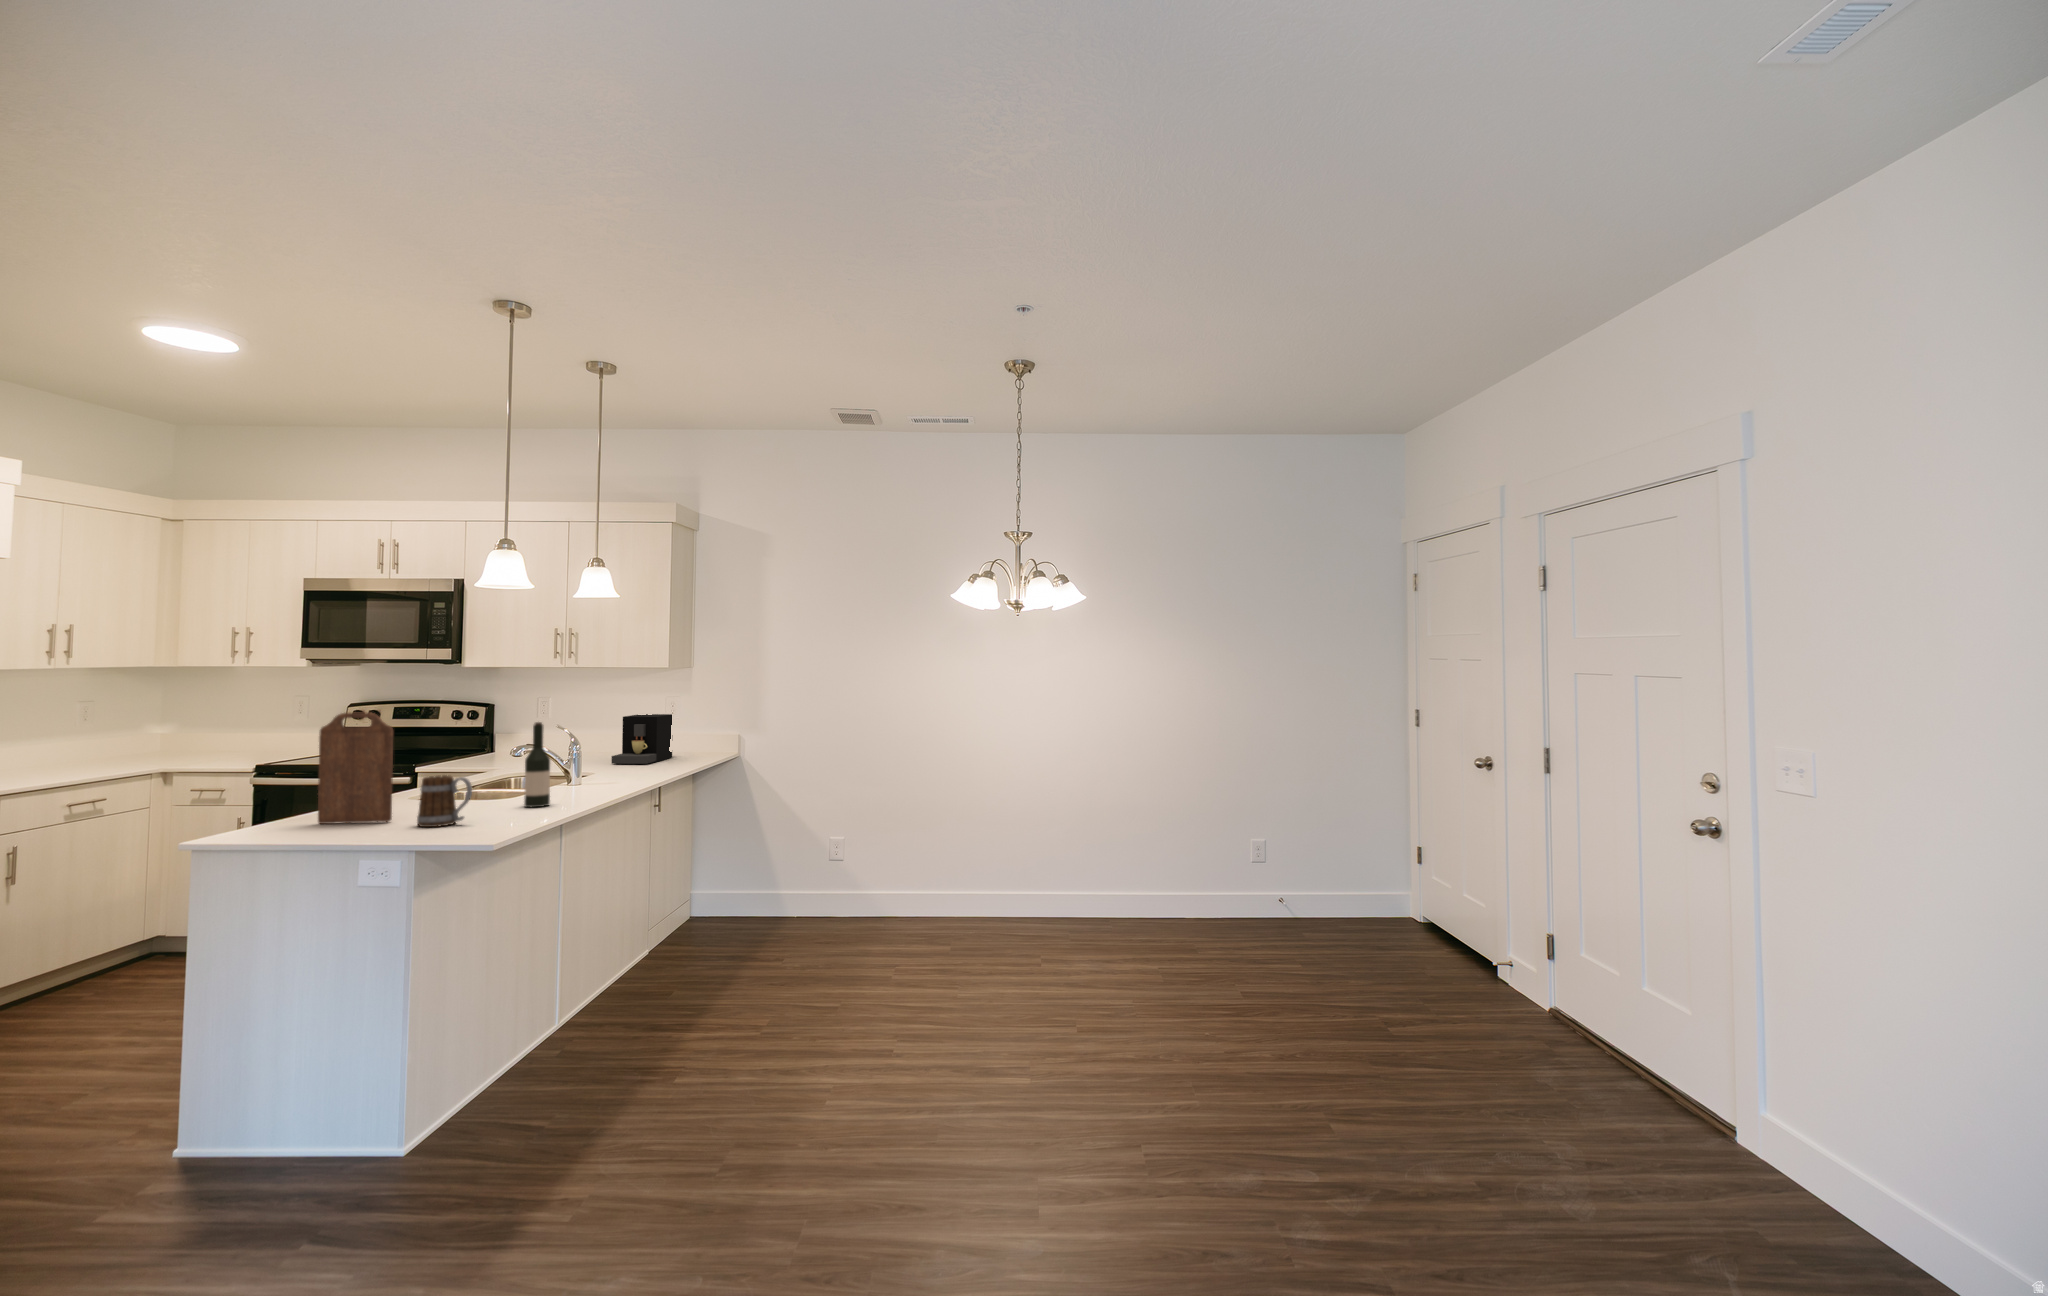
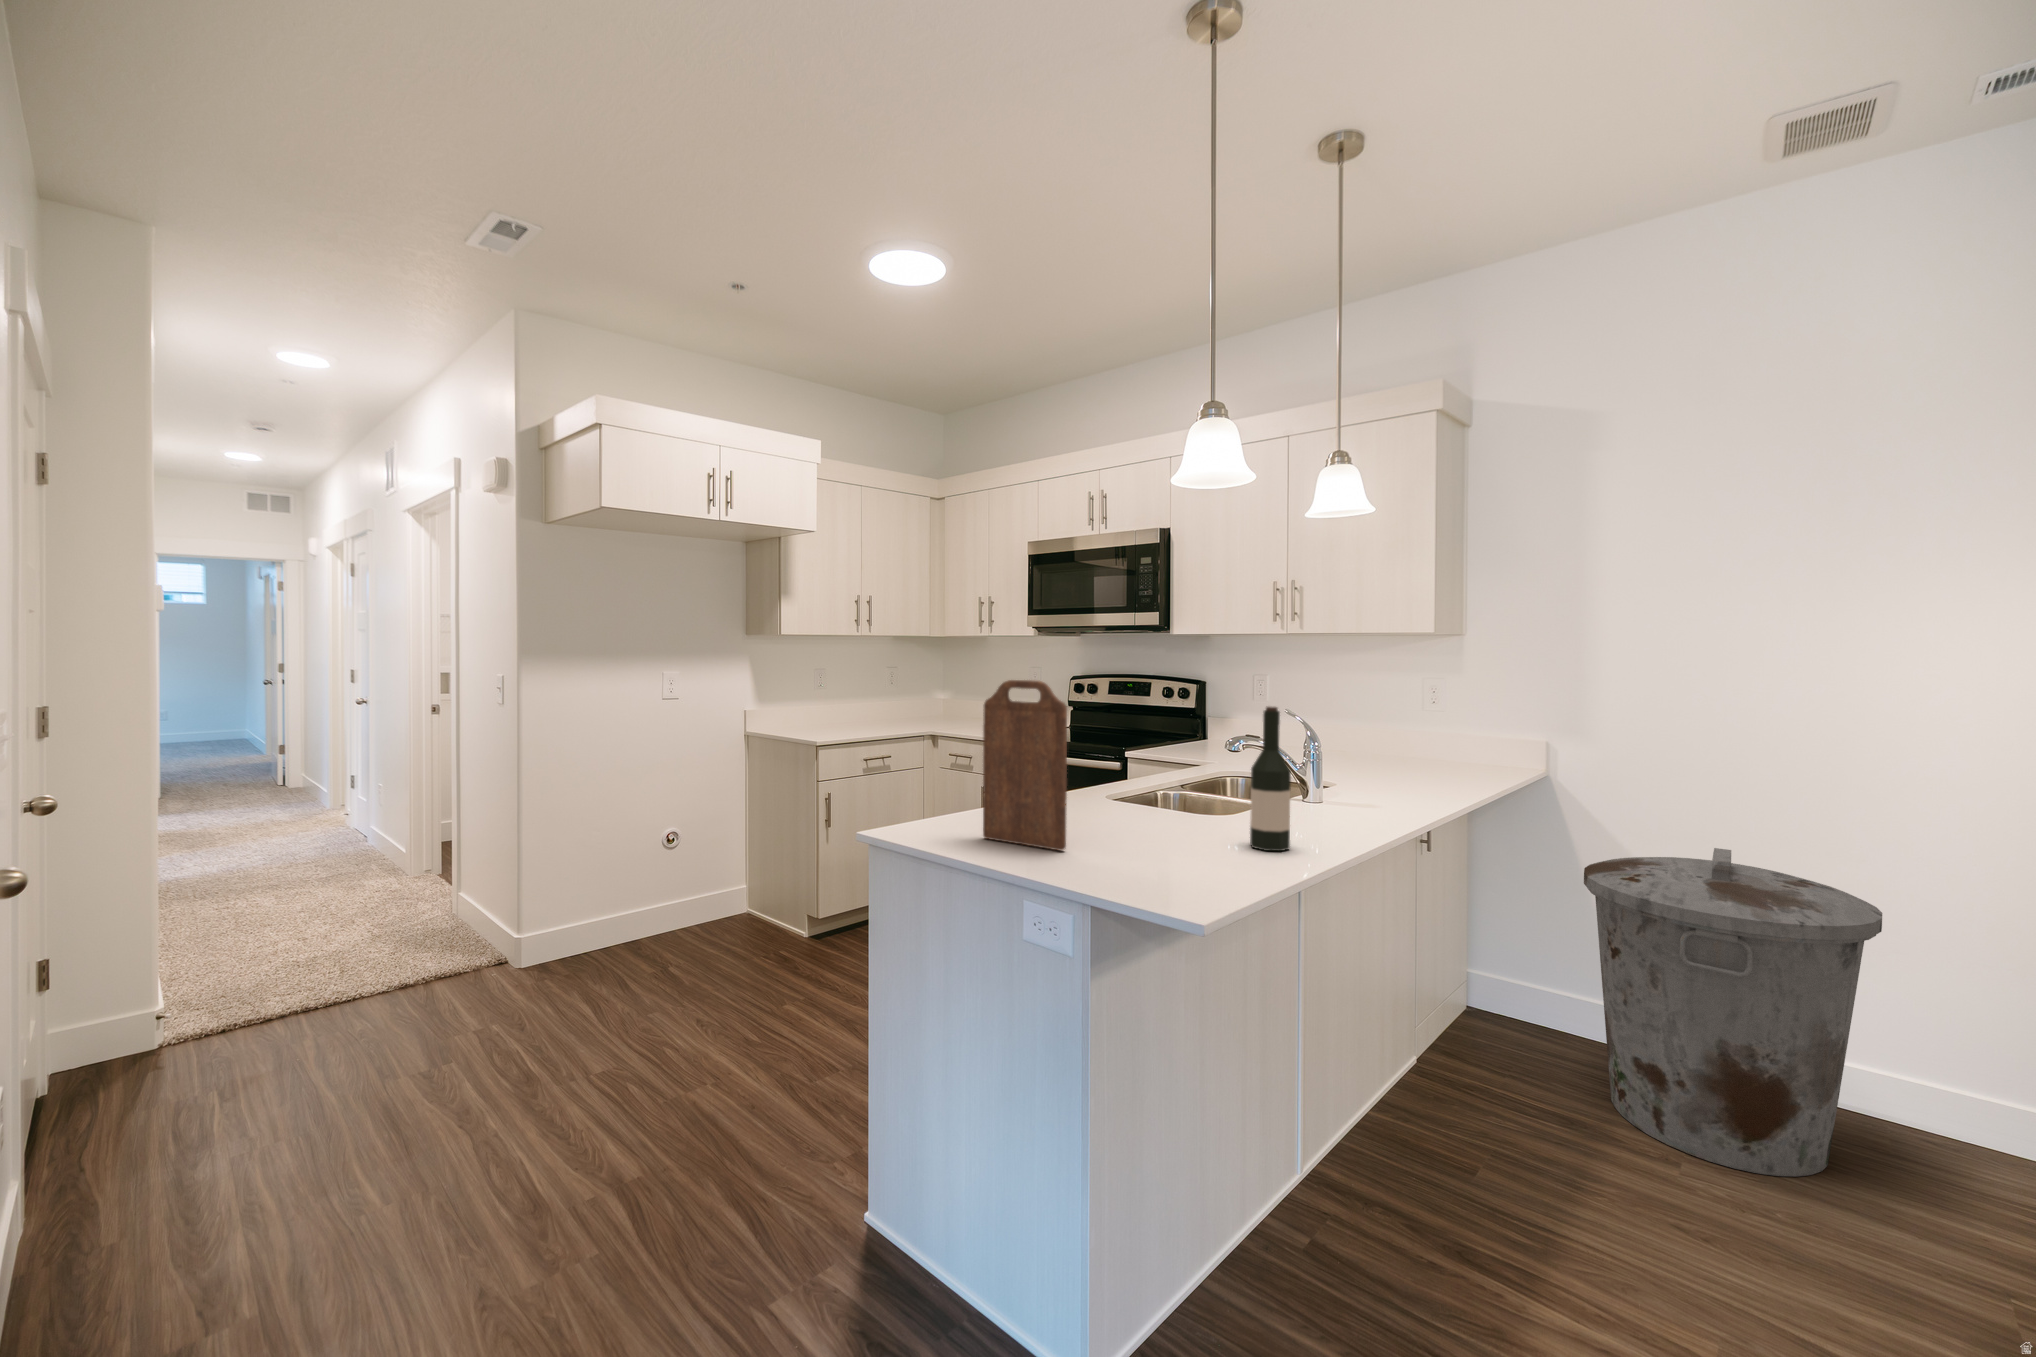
coffee maker: present [612,714,672,764] -> none [1354,700,1438,774]
mug: present [417,775,472,827] -> none [1094,788,1171,877]
trash can: none [744,788,867,952] -> present [1584,848,1882,1177]

